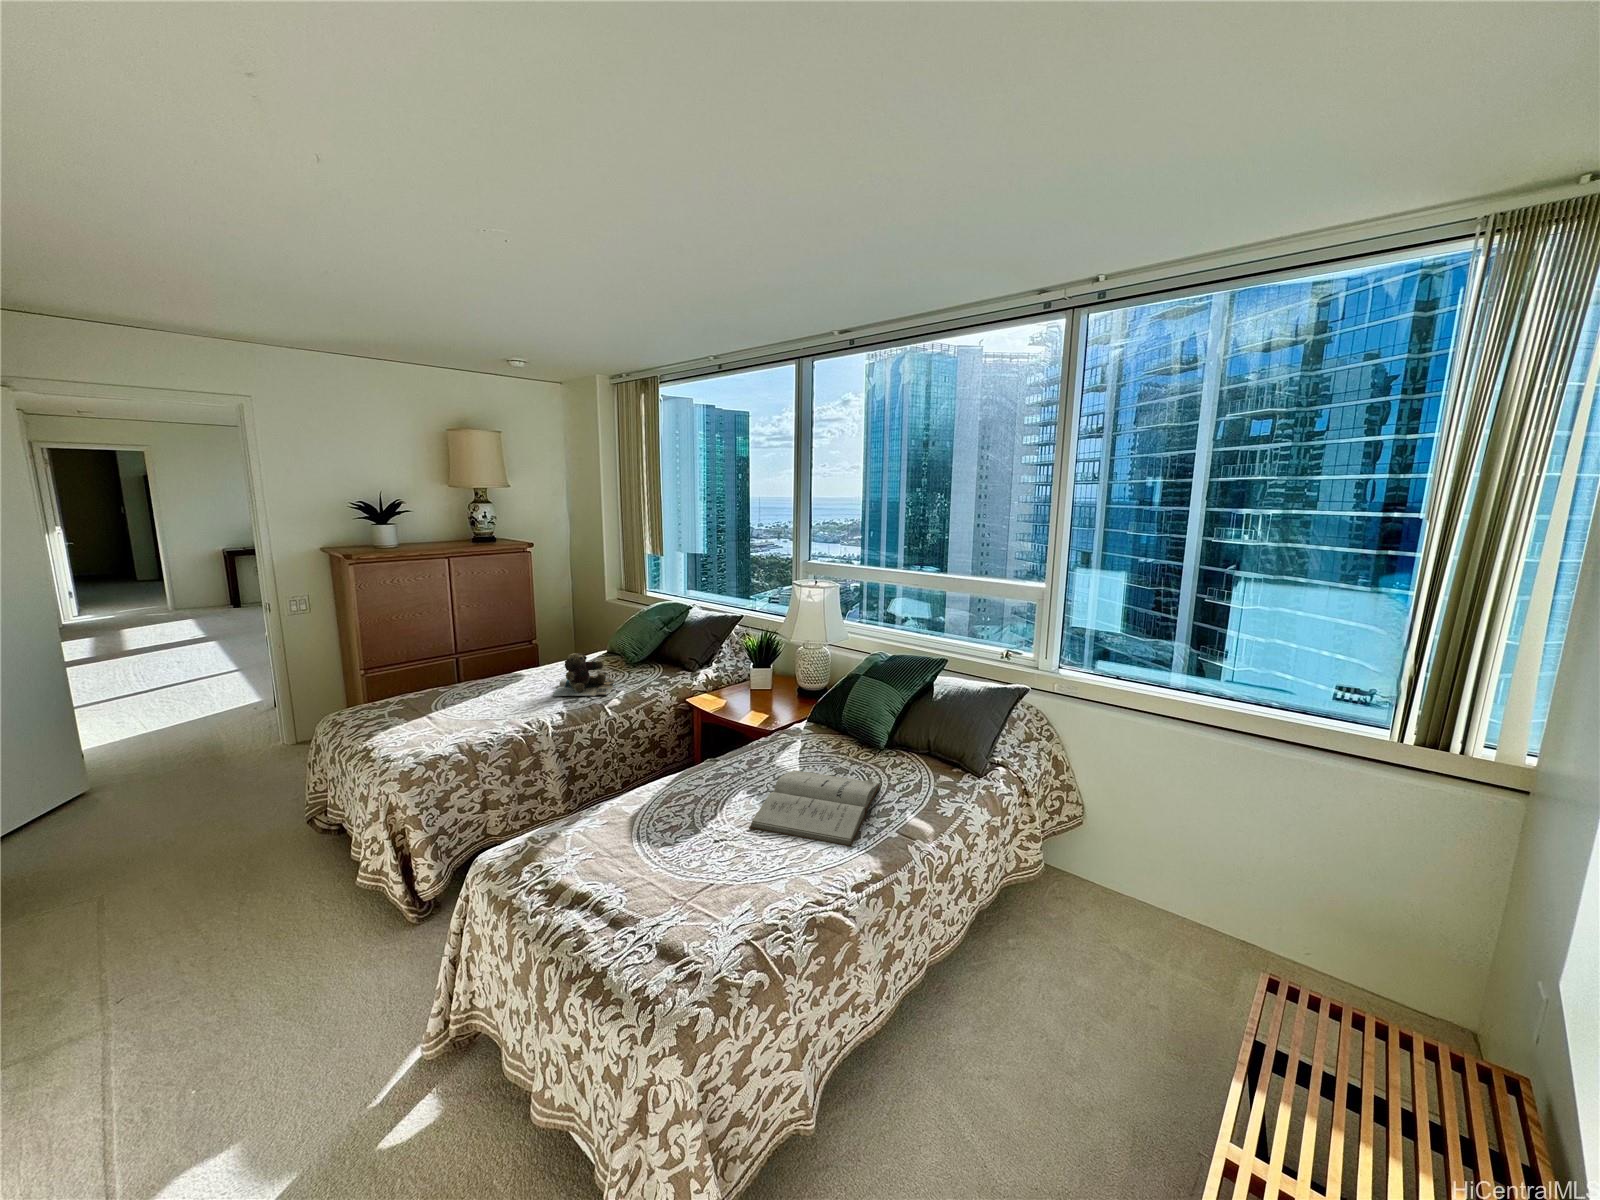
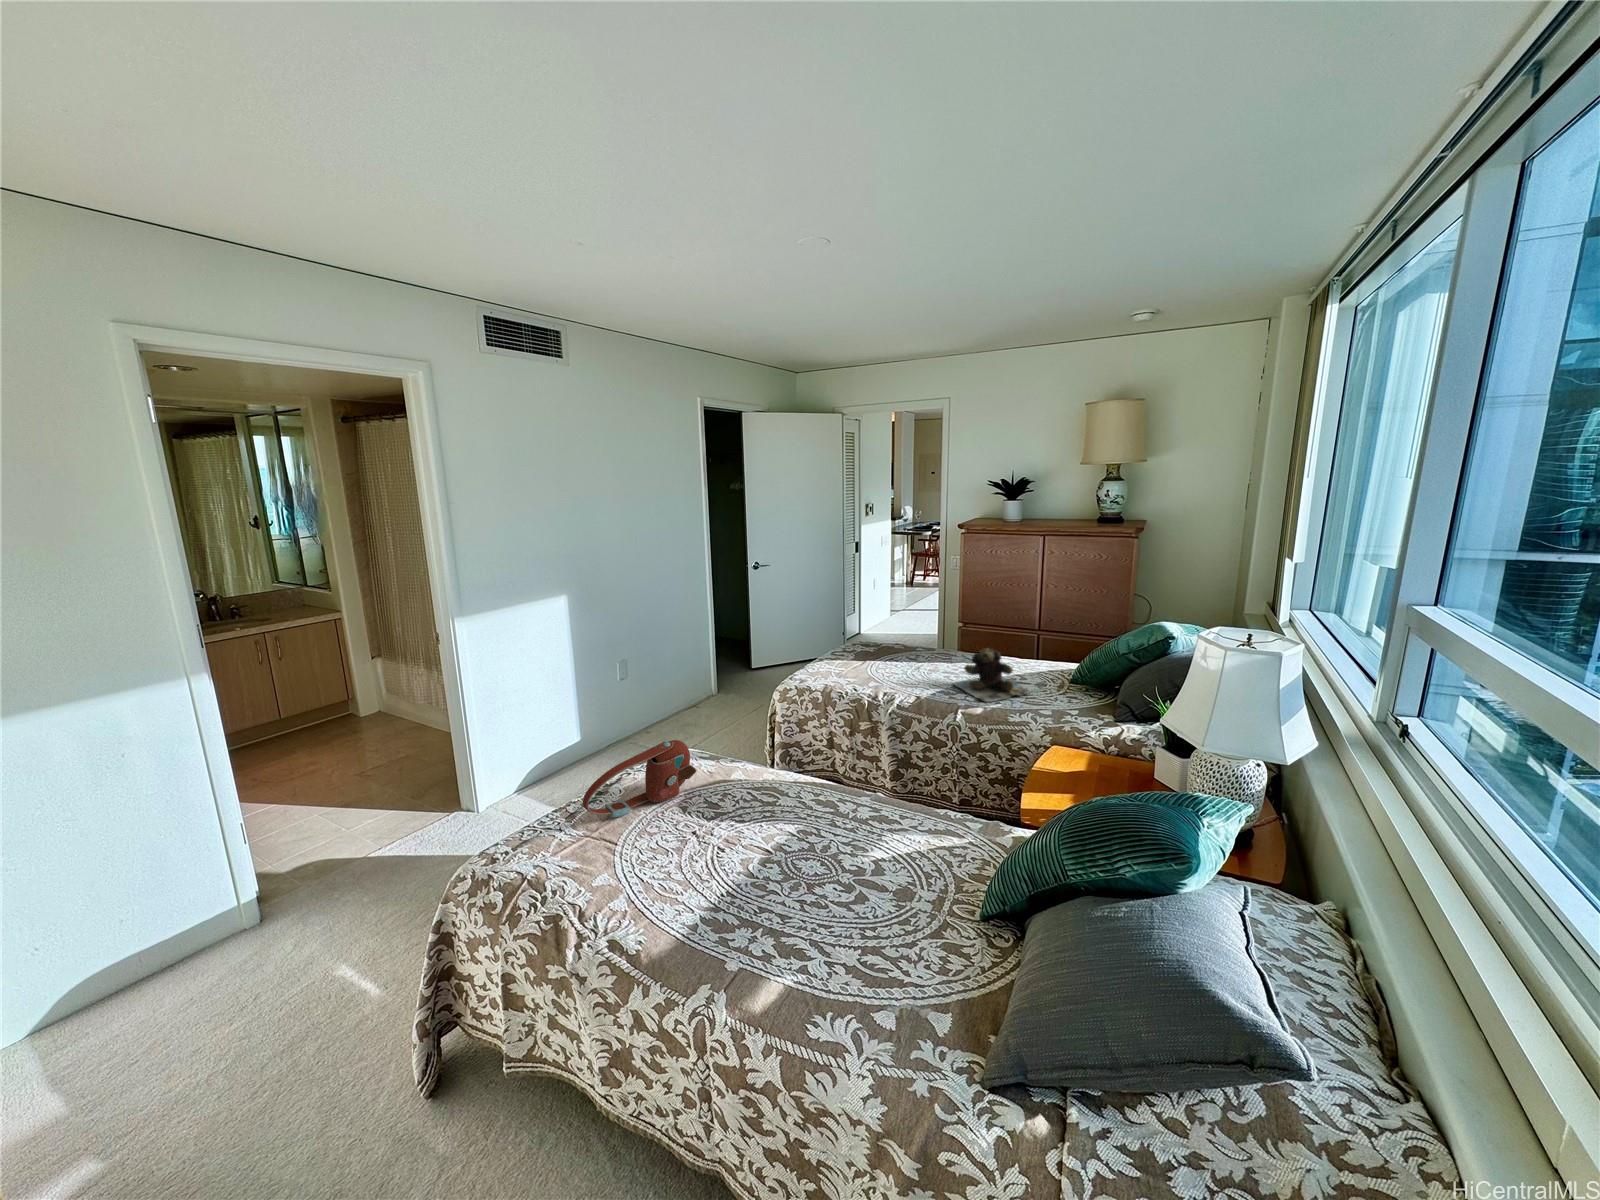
book: present [749,770,880,847] -> none [680,832,859,933]
handbag: none [613,784,687,882] -> present [583,740,697,818]

